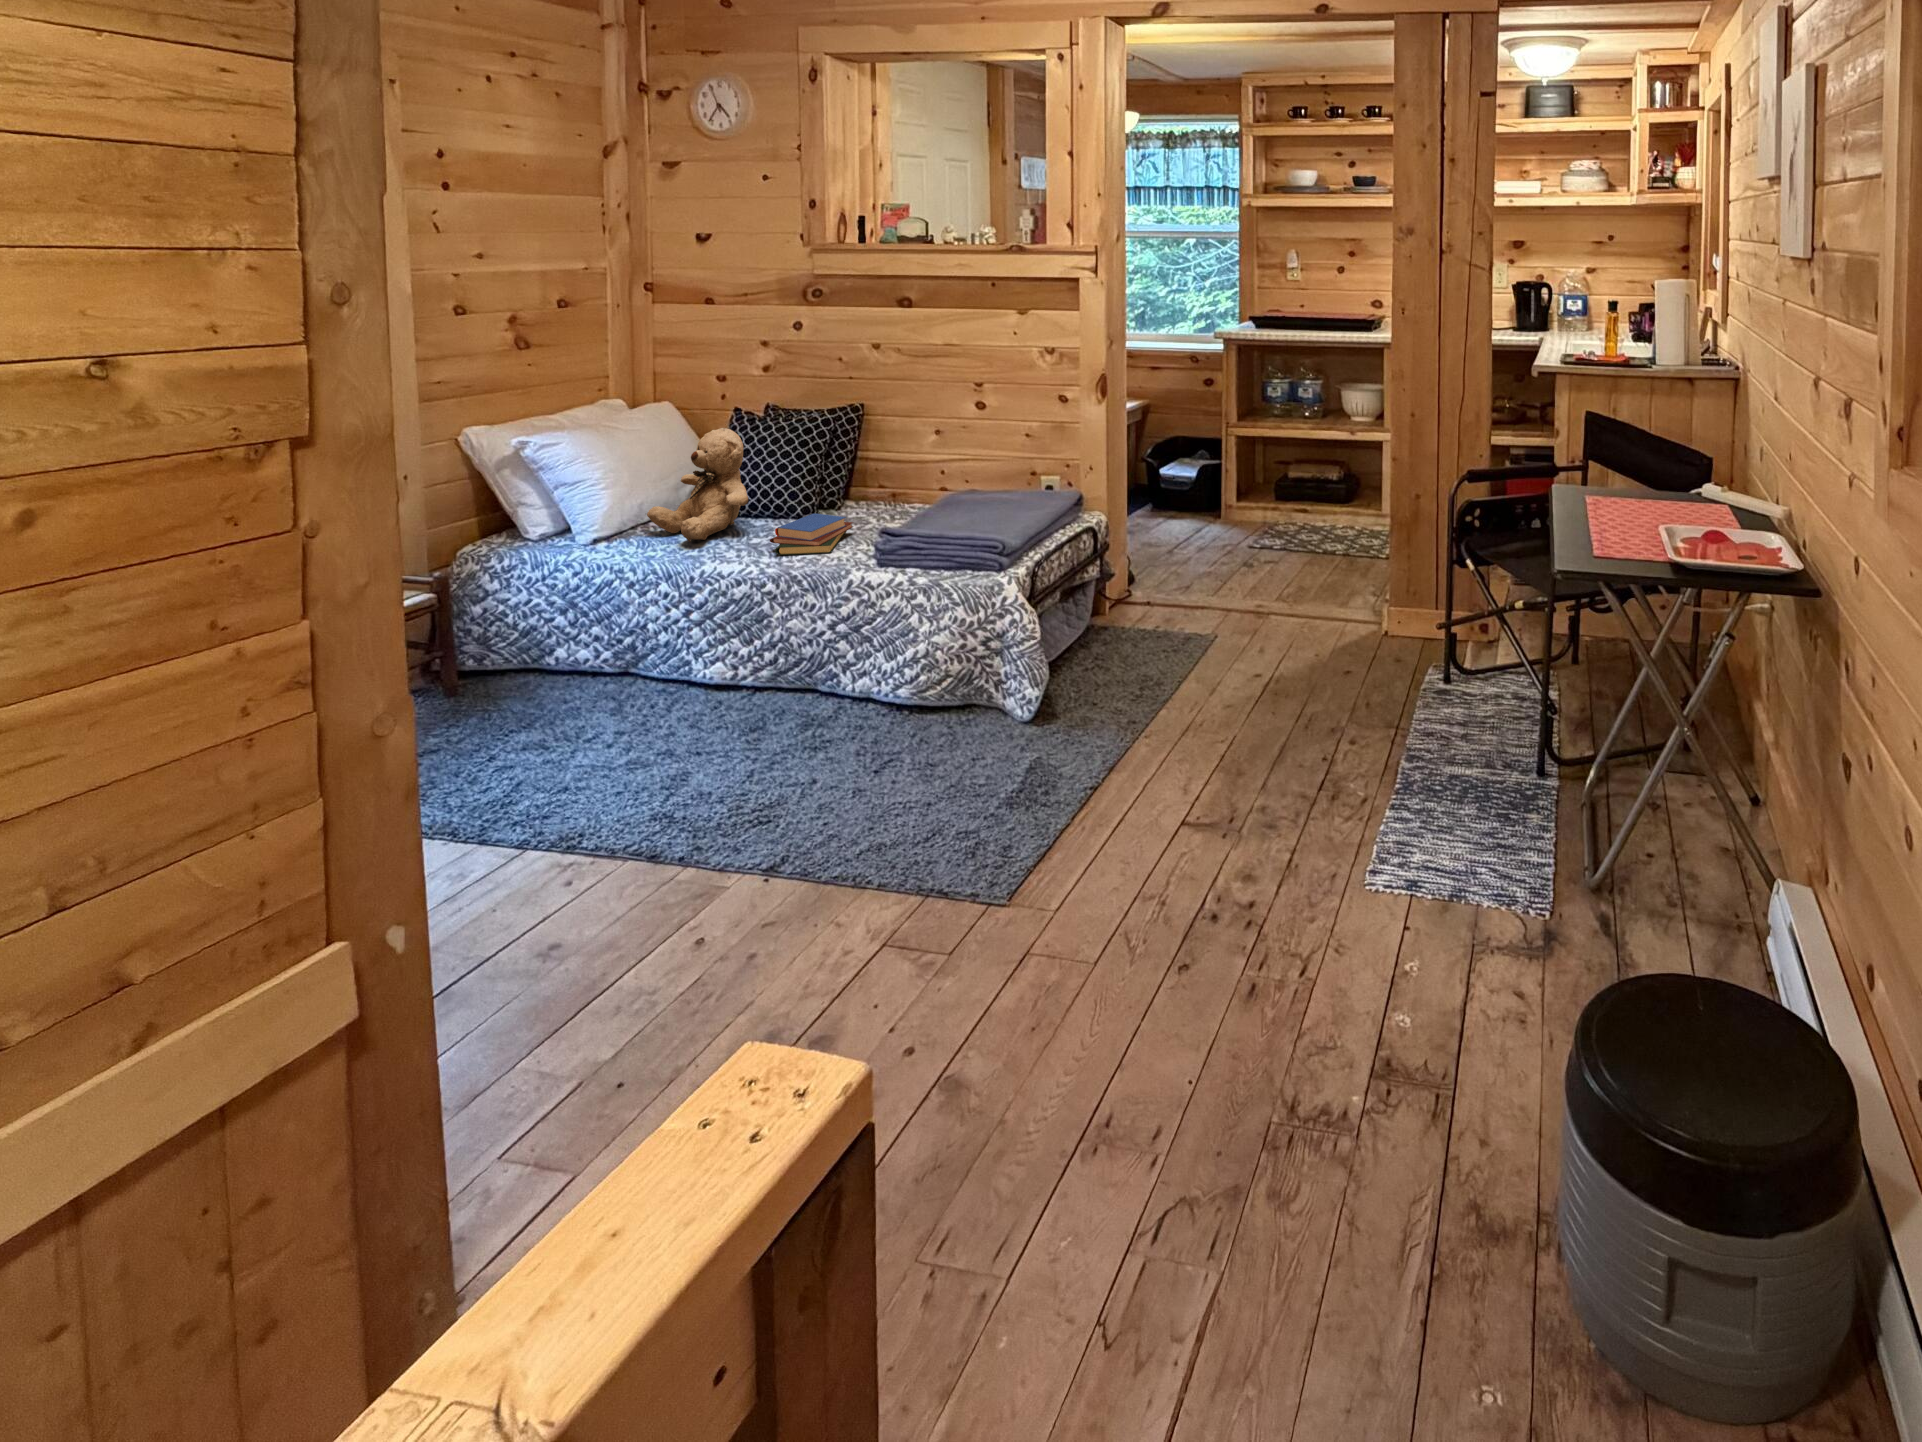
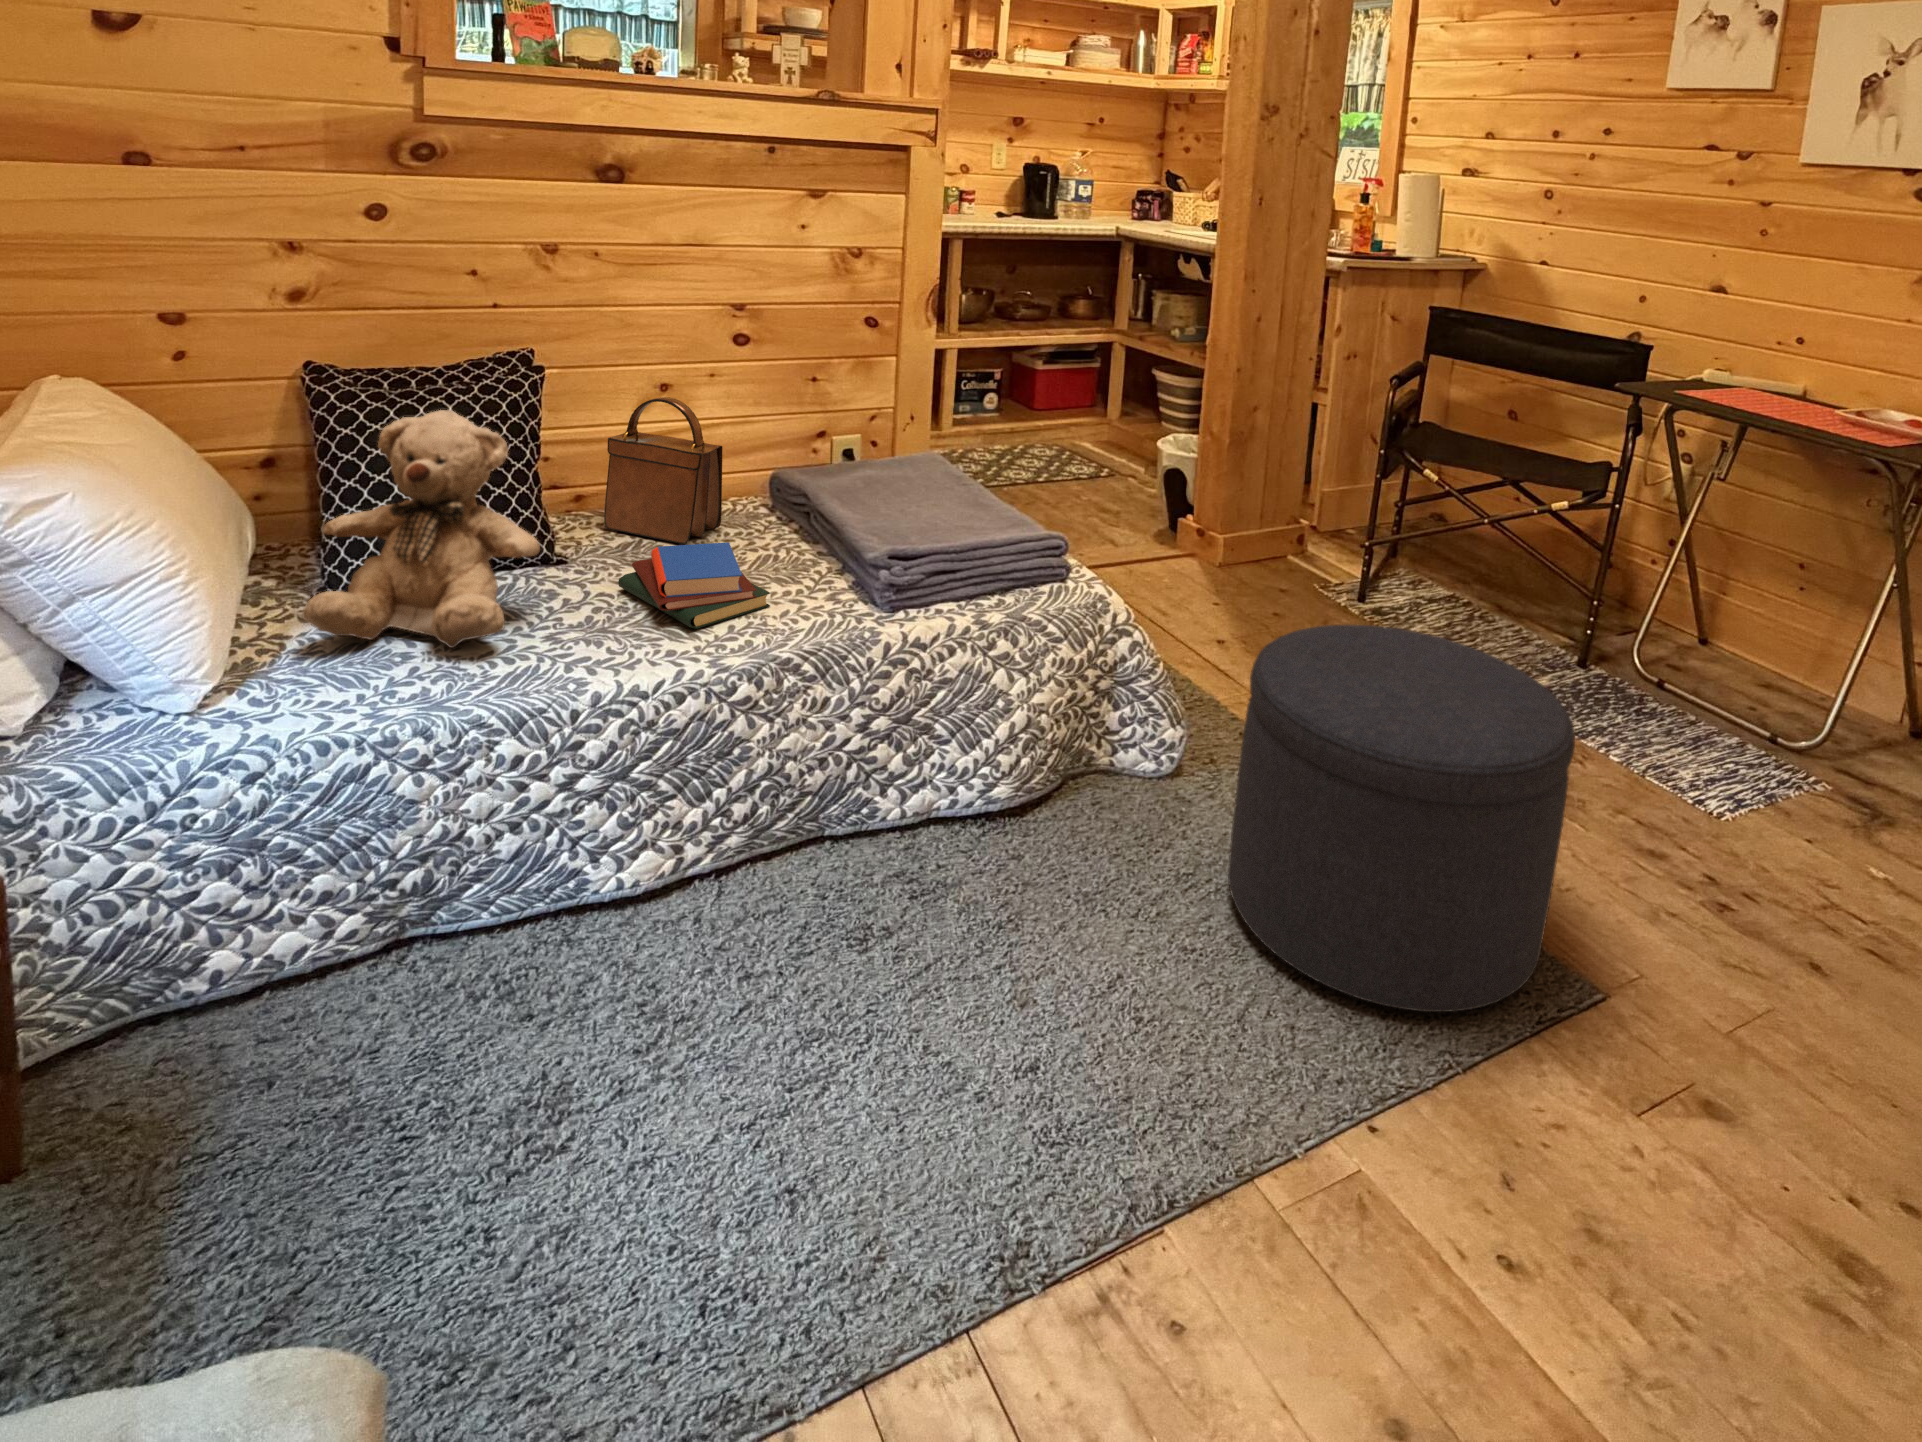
handbag: none [855,435,899,519] -> present [604,397,723,545]
ottoman: none [857,619,1077,866] -> present [1228,625,1575,1012]

